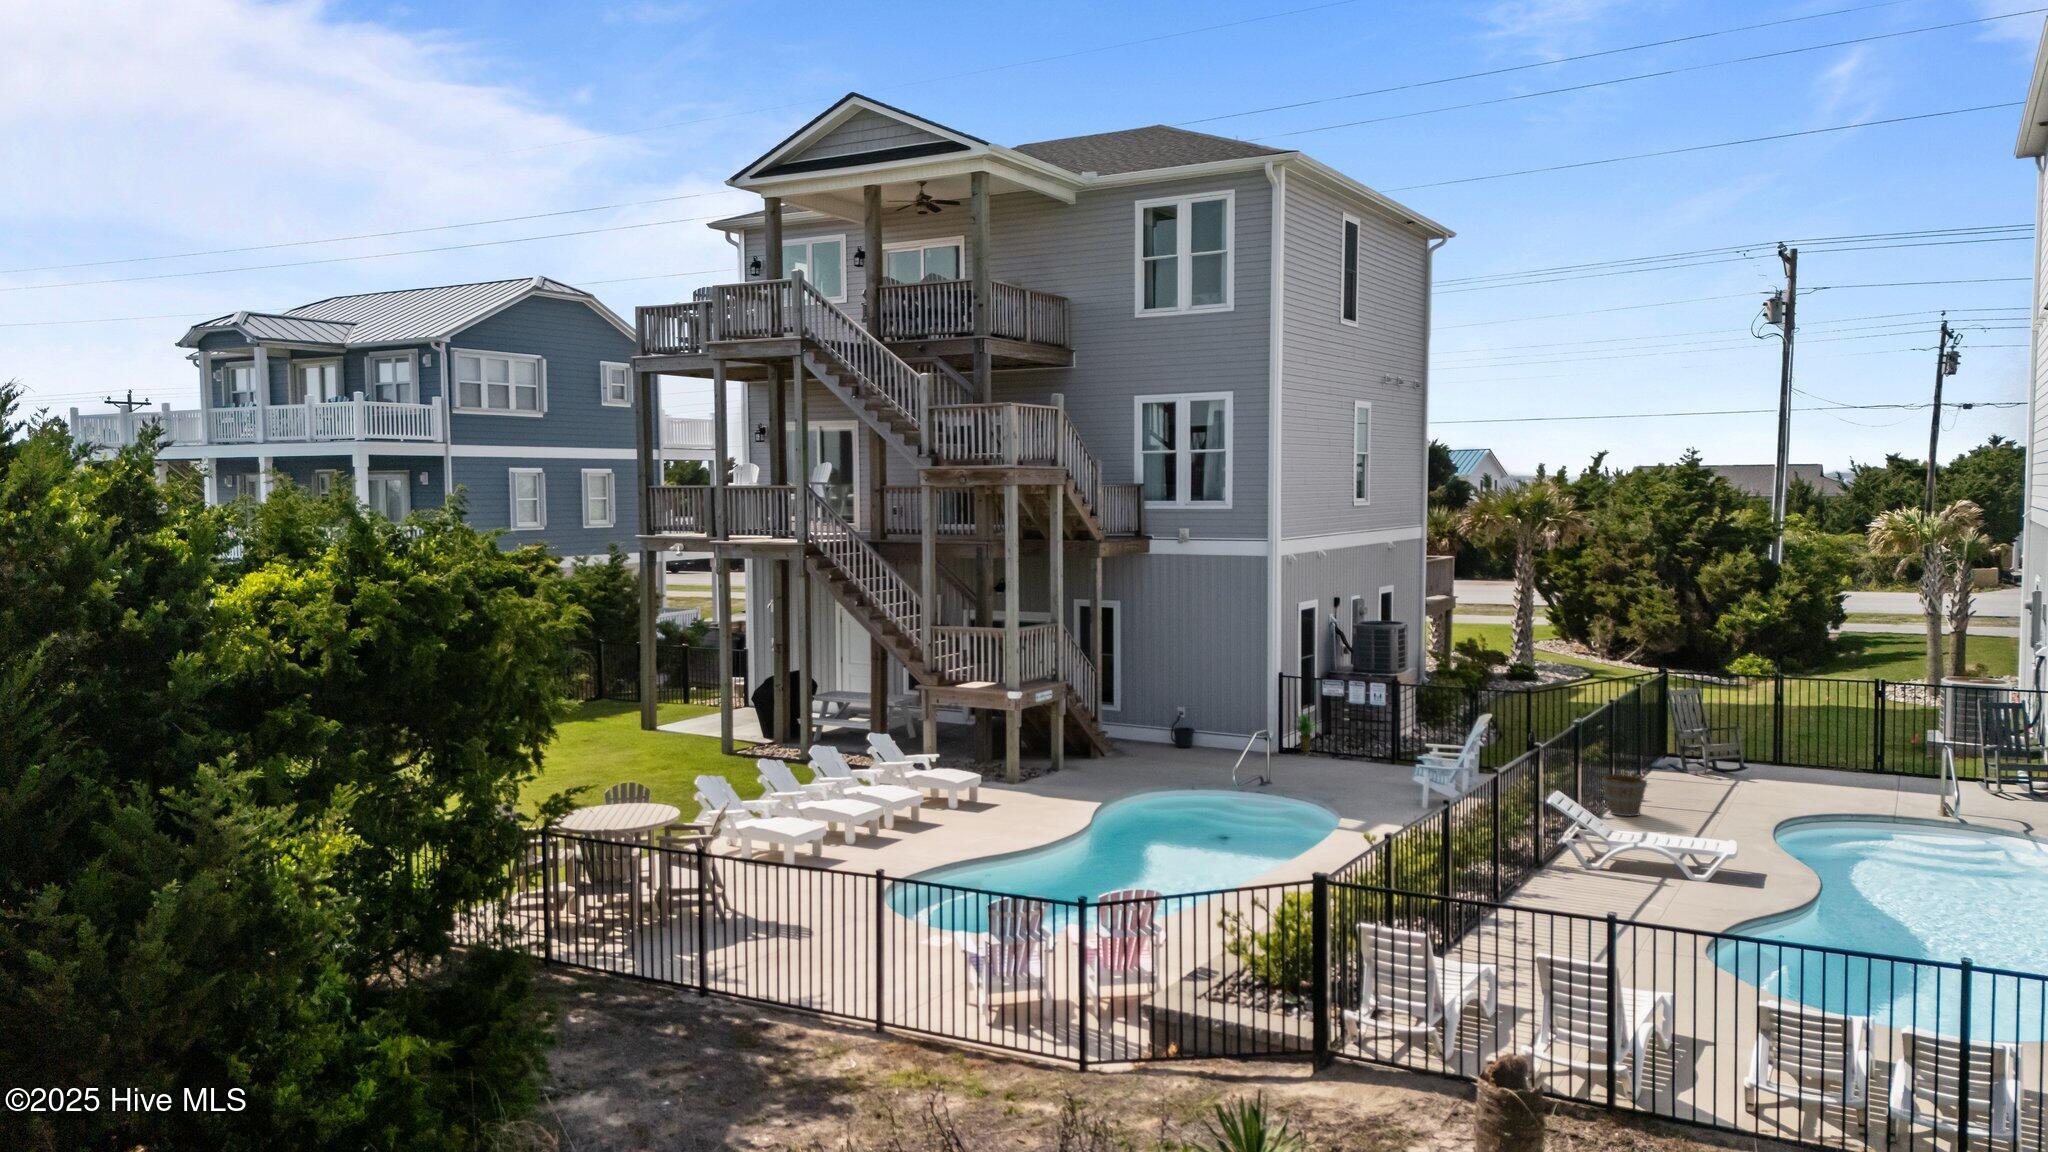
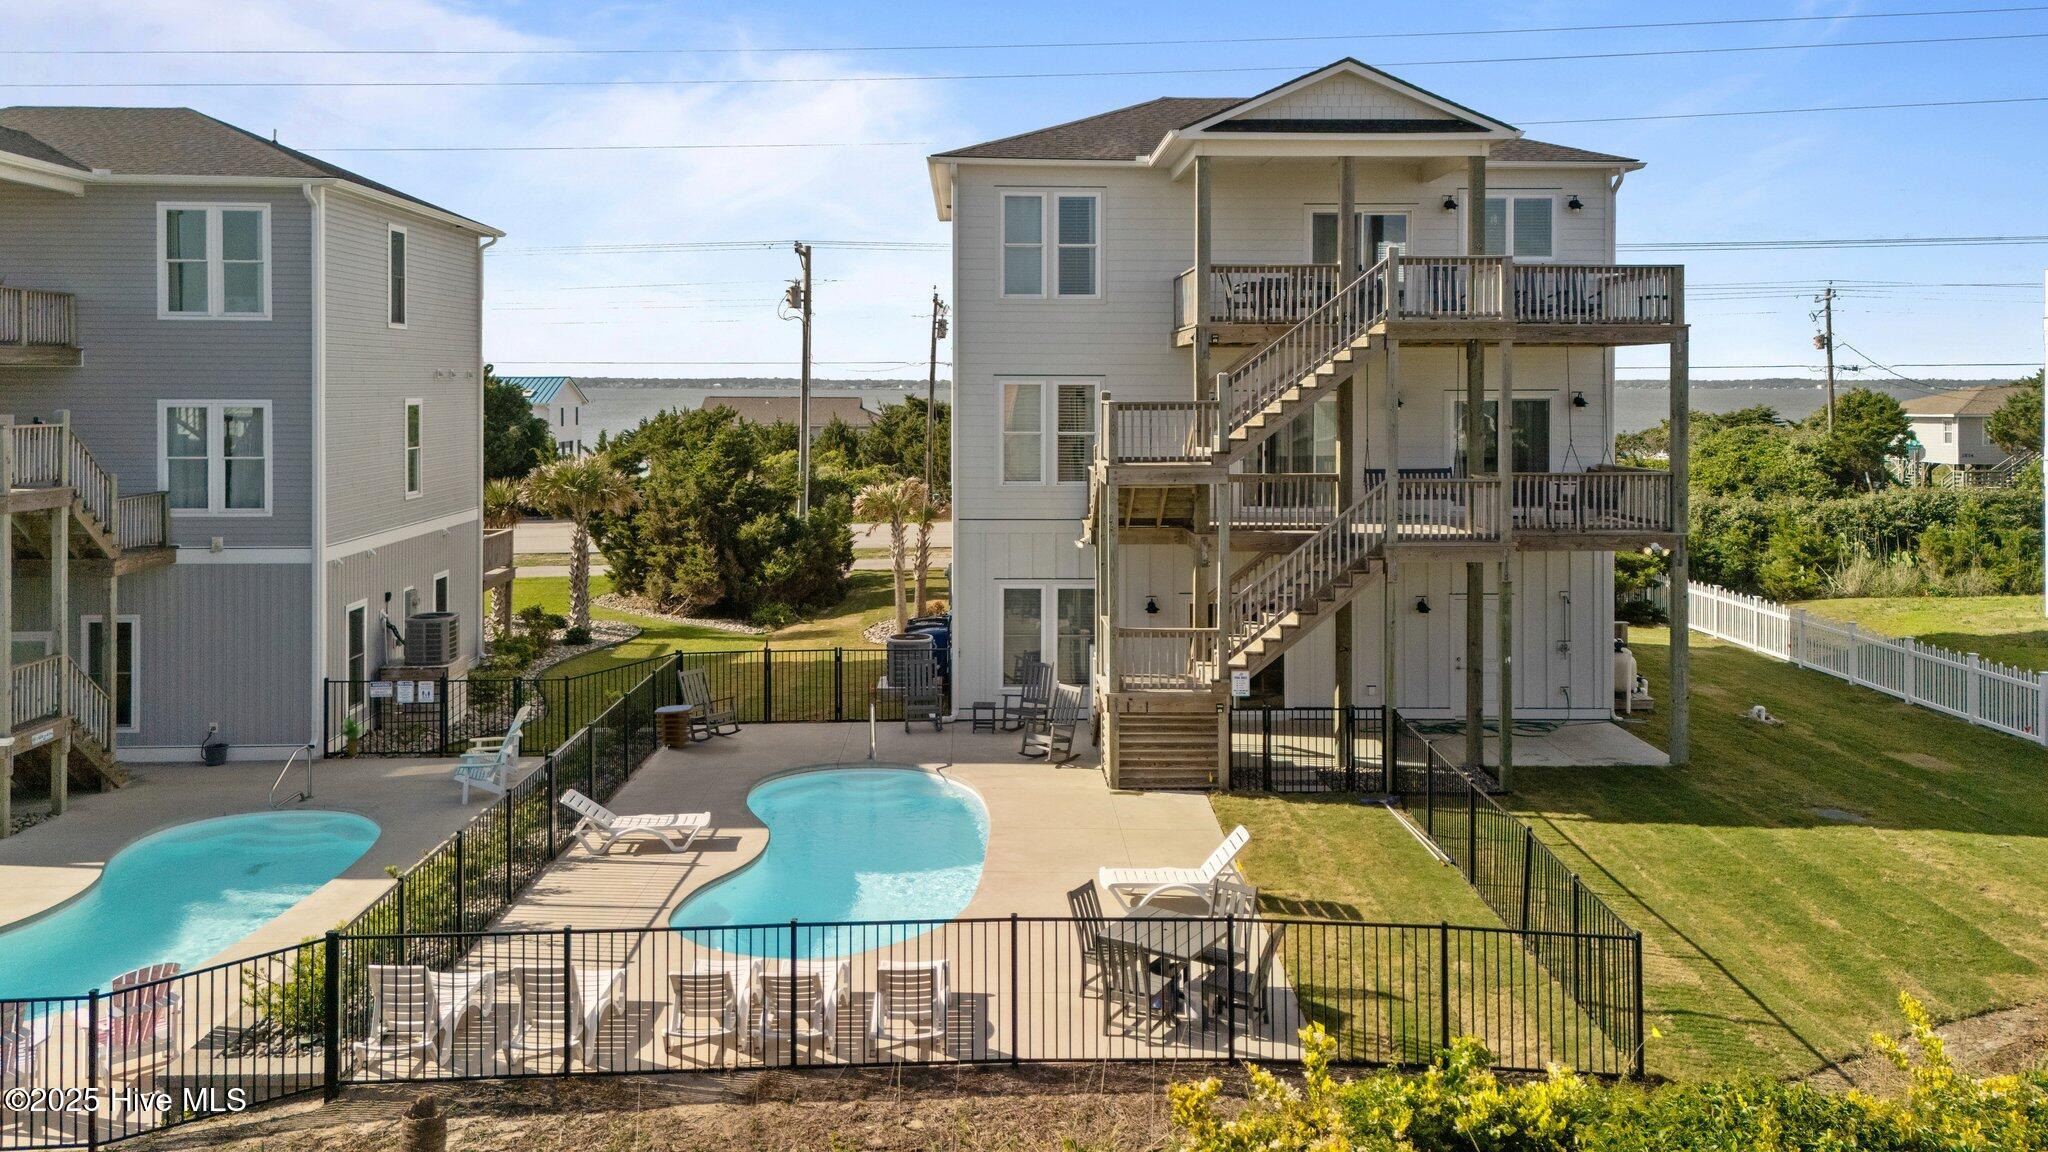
side table: none [1637,728,1685,777] -> present [654,705,694,748]
wooden bucket: present [1602,774,1647,816] -> none [619,757,655,793]

